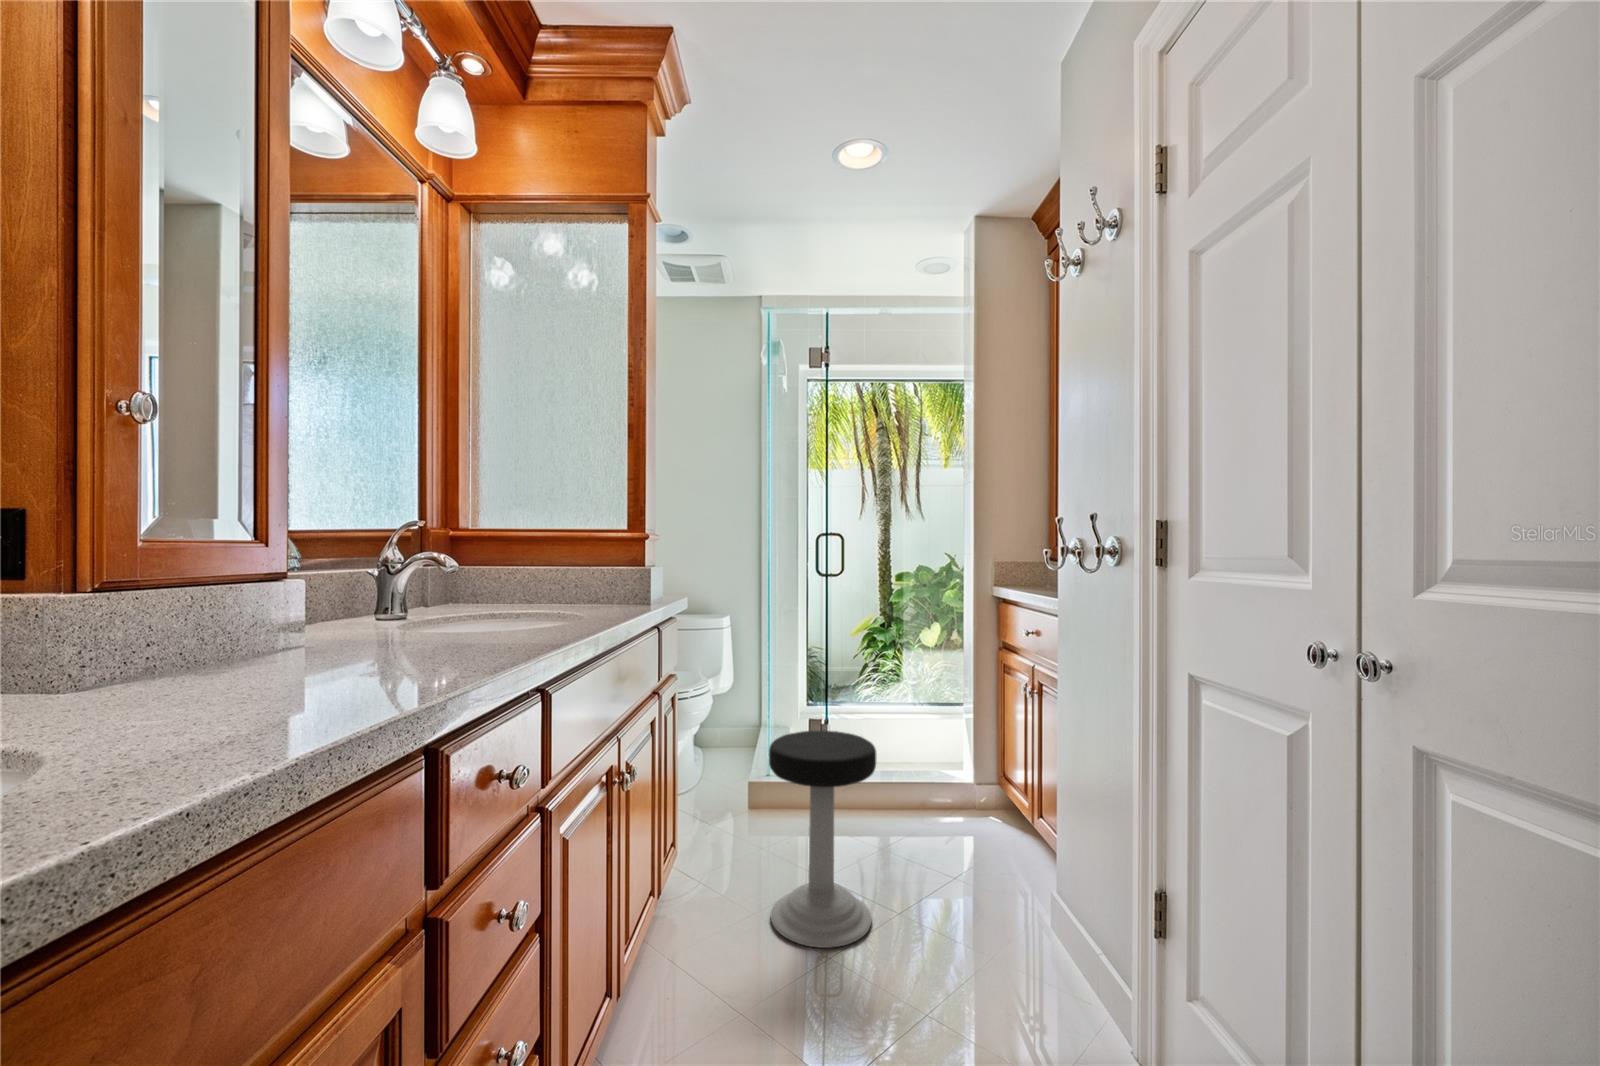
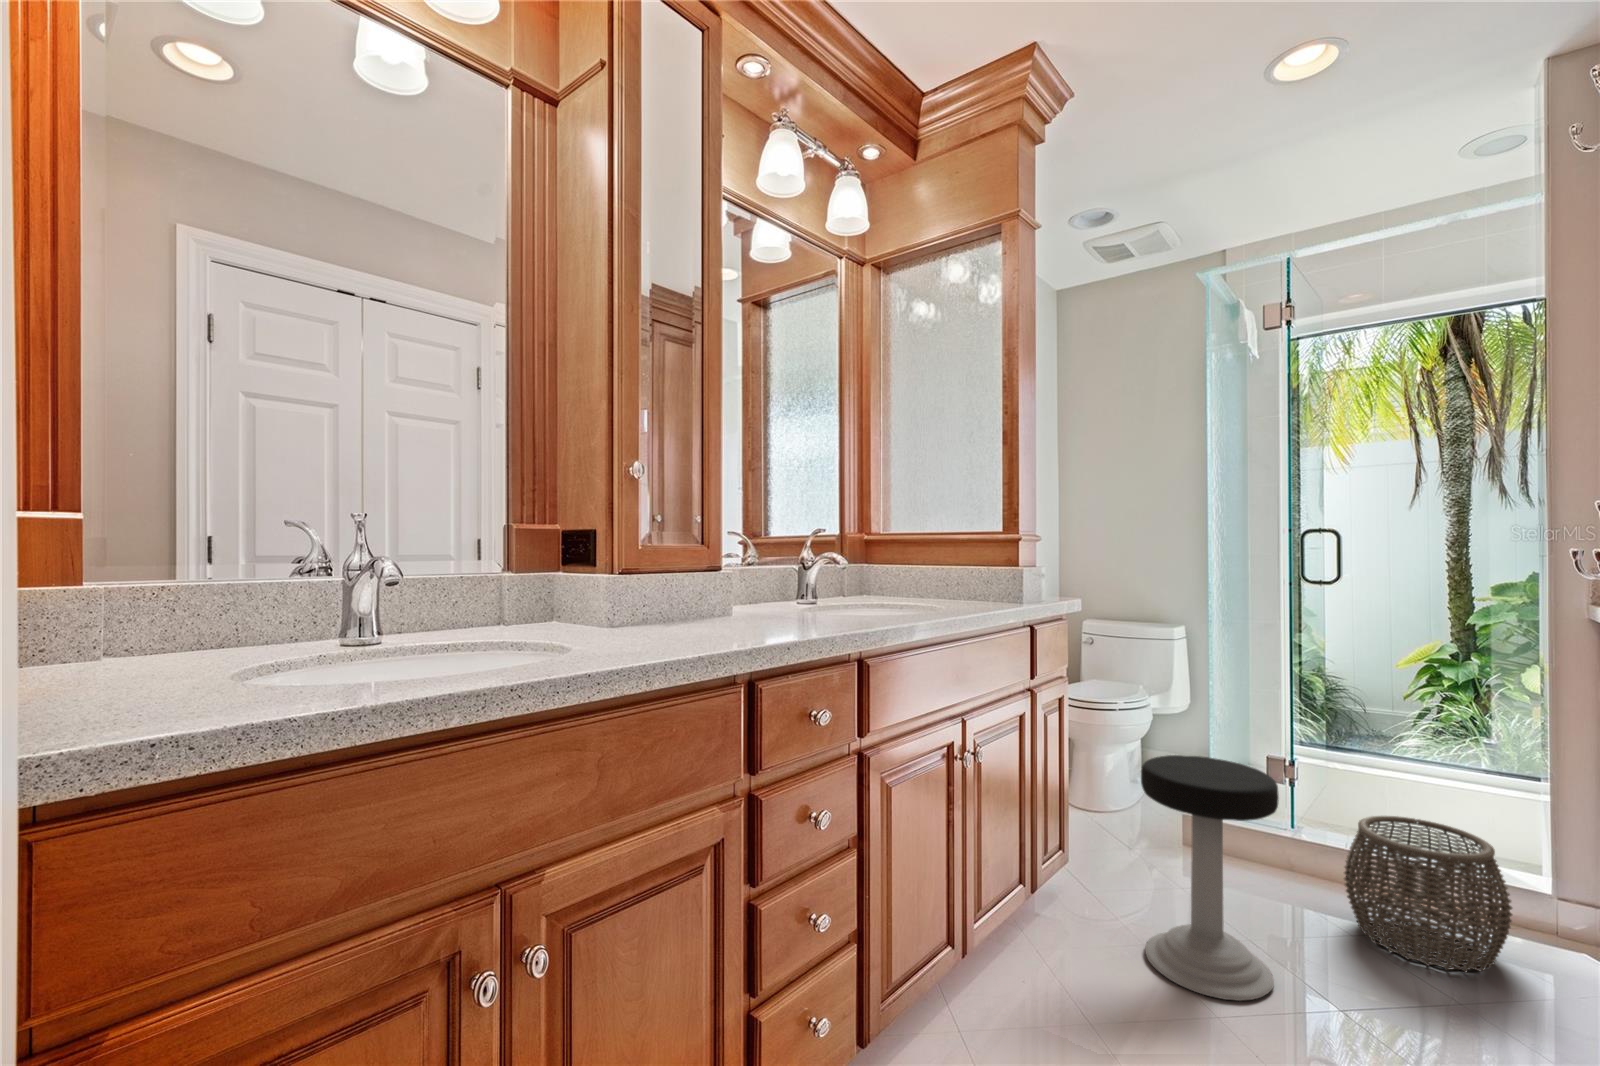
woven basket: none [882,748,980,858] -> present [1344,816,1512,972]

